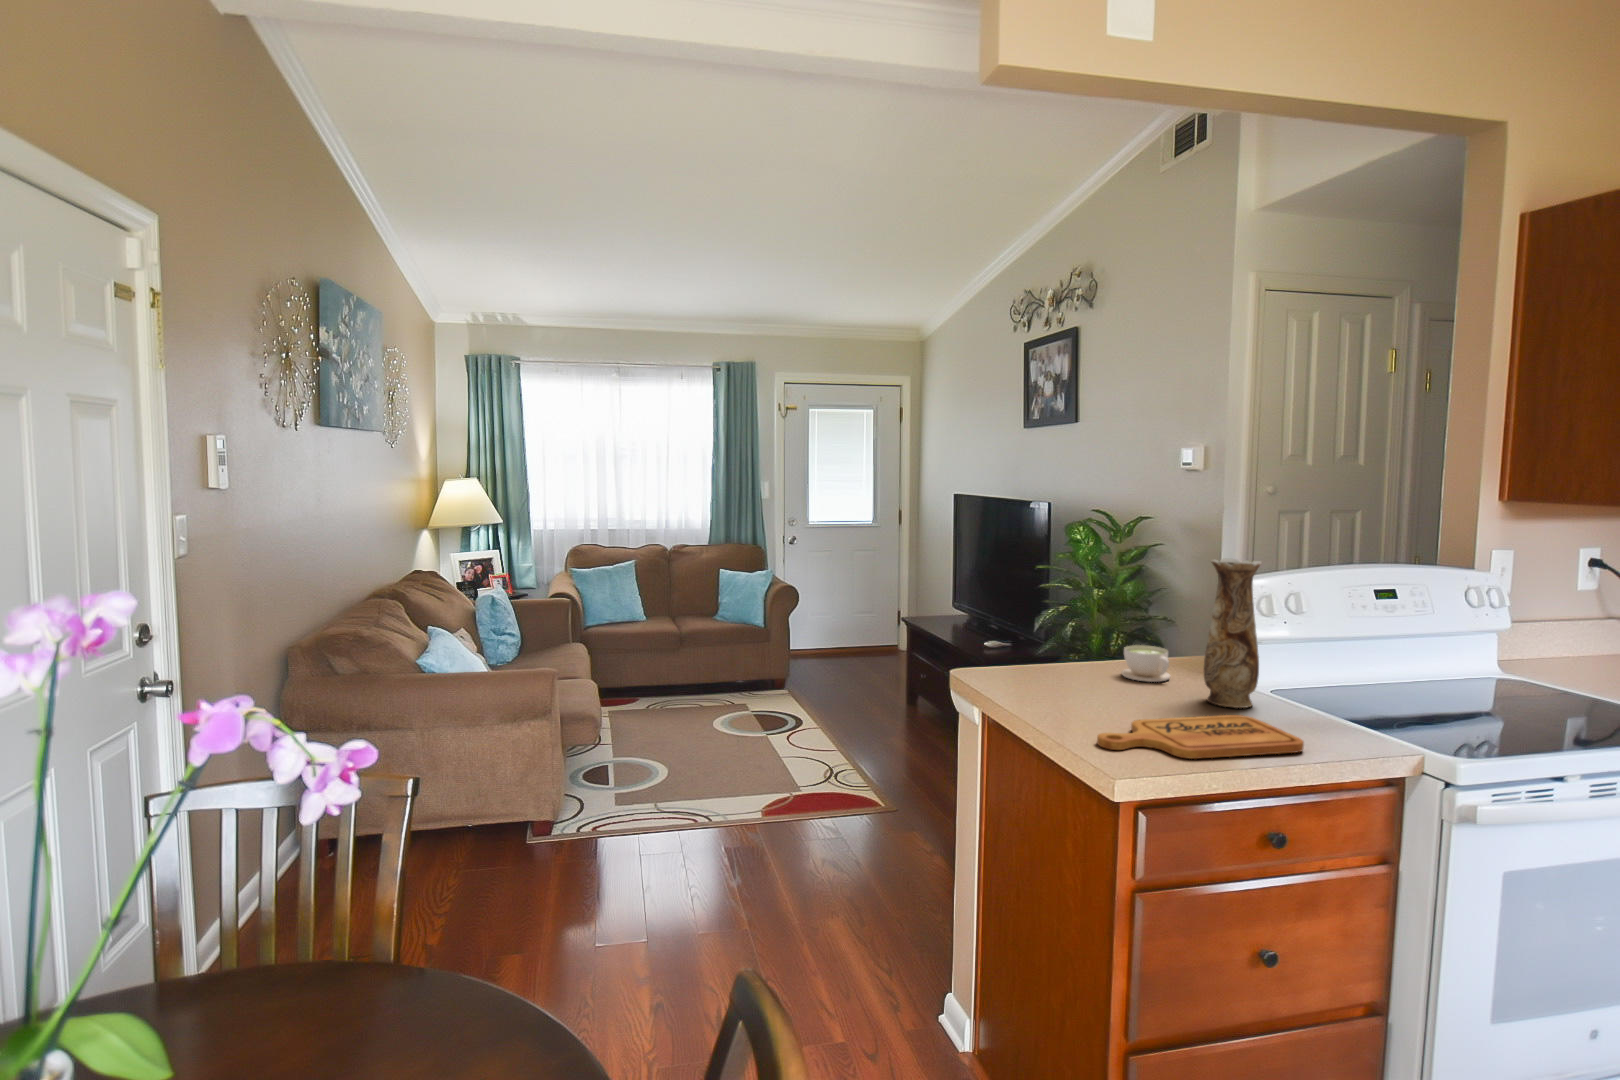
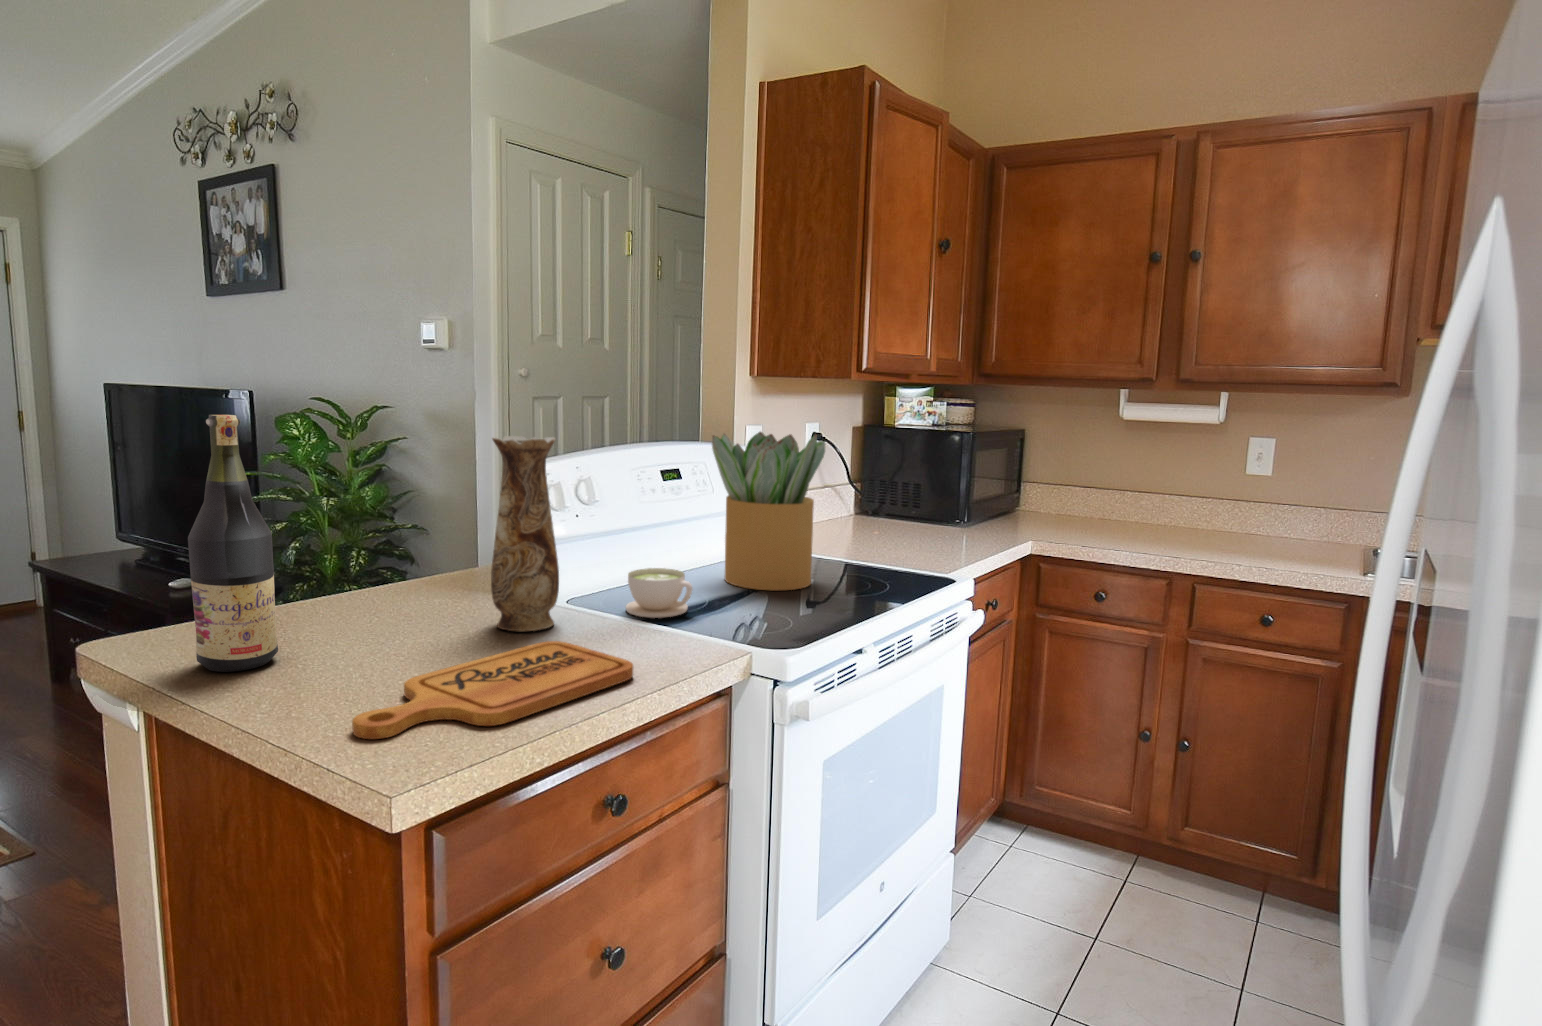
wine bottle: none [1013,541,1060,698] -> present [188,415,278,672]
potted plant: none [1429,559,1568,716] -> present [712,432,825,590]
coffee cup: present [1122,645,1170,682] -> present [626,568,693,618]

